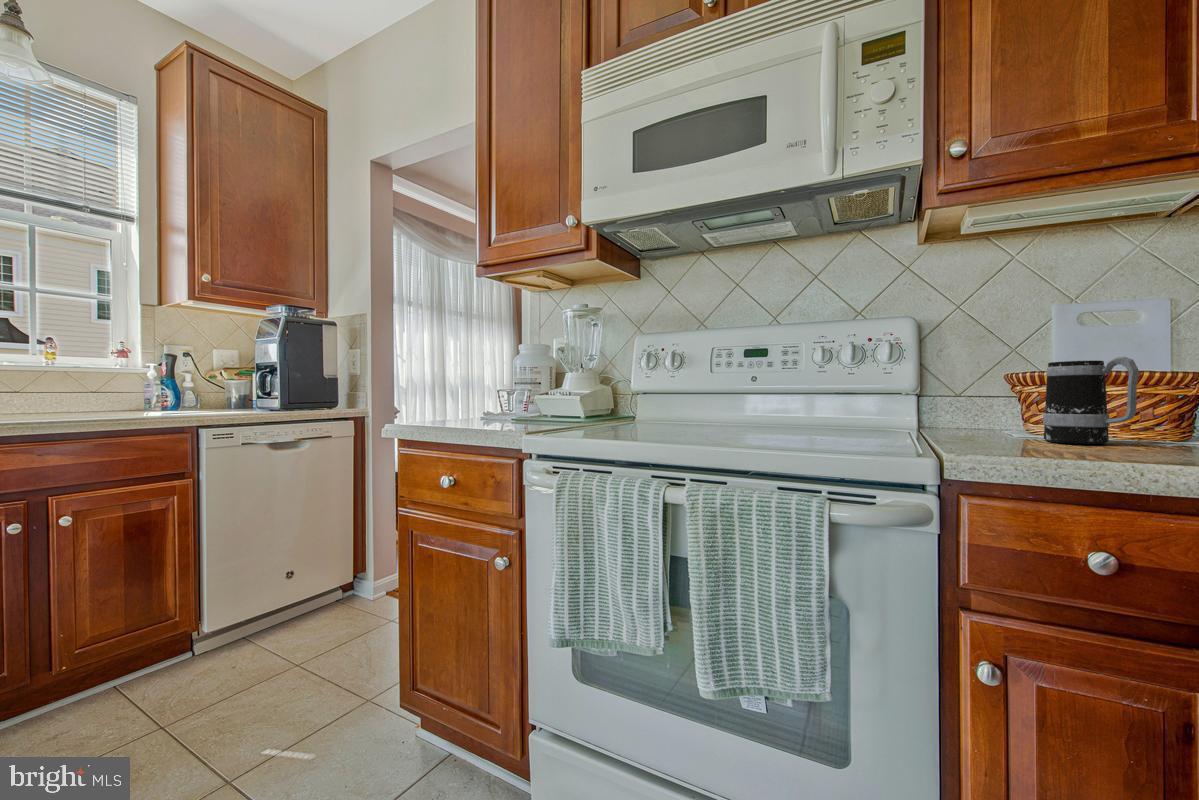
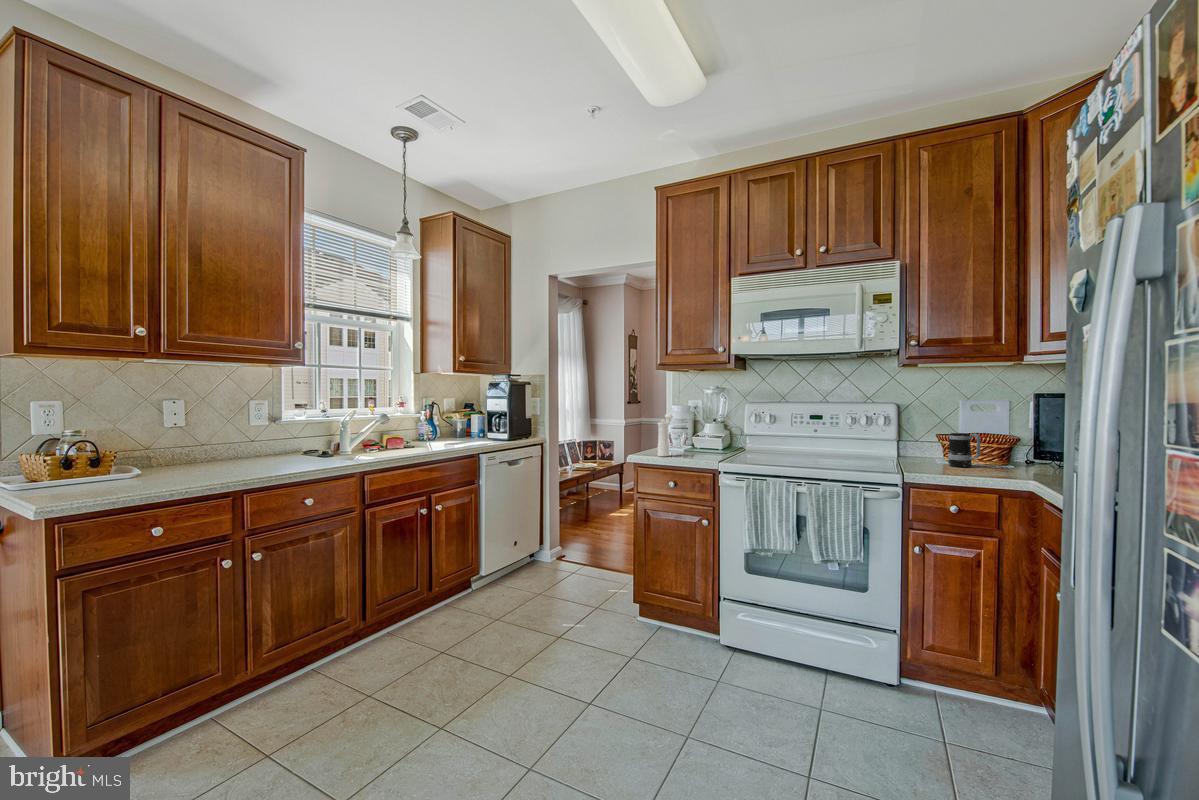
pepper mill: none [435,348,482,426] -> present [658,414,673,456]

